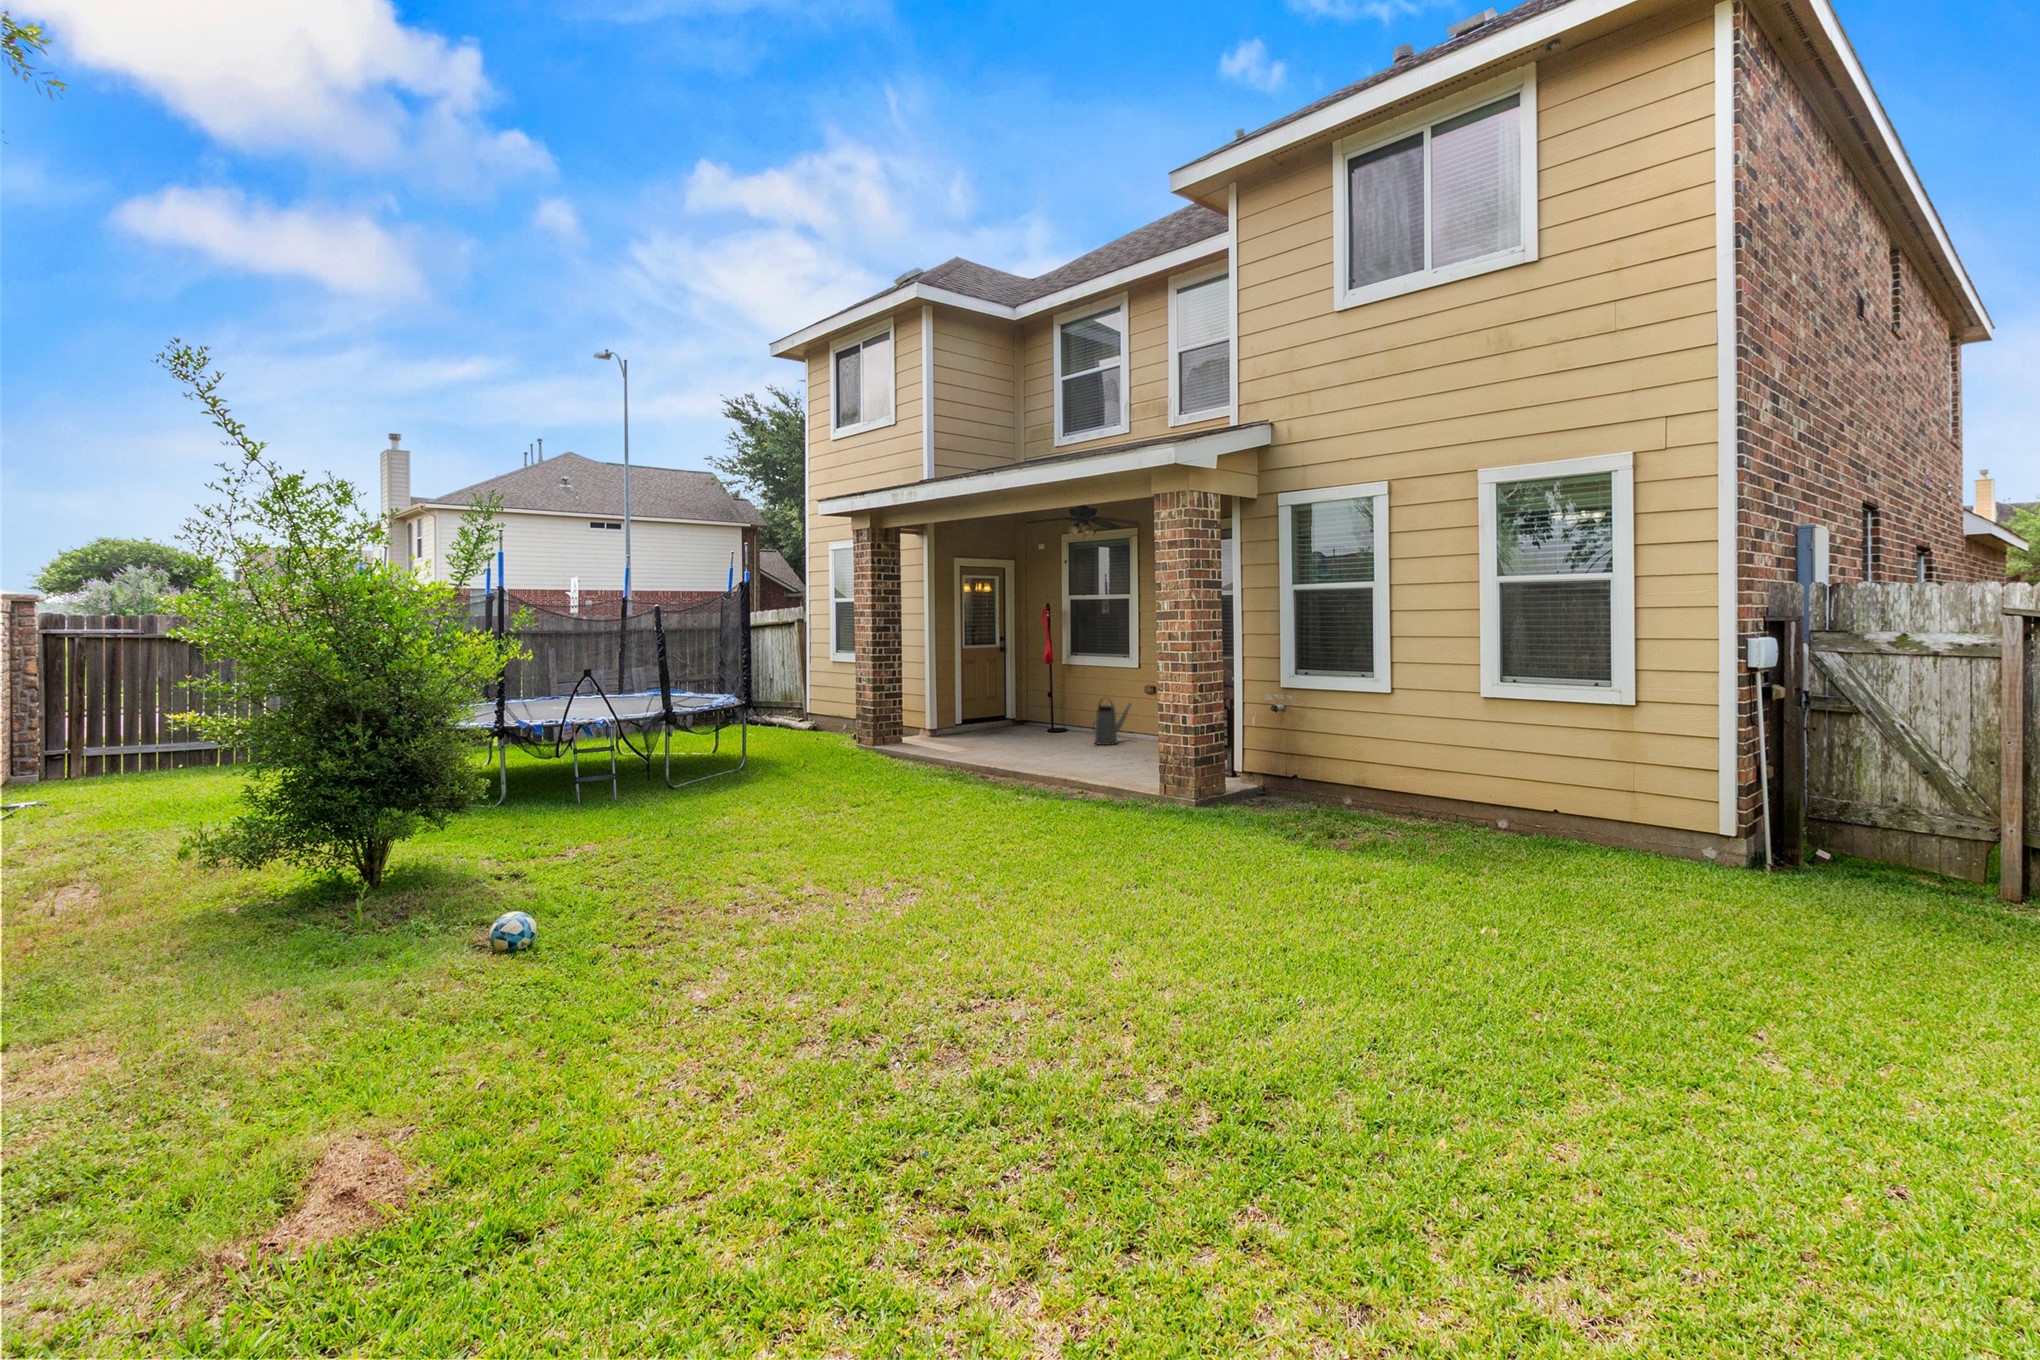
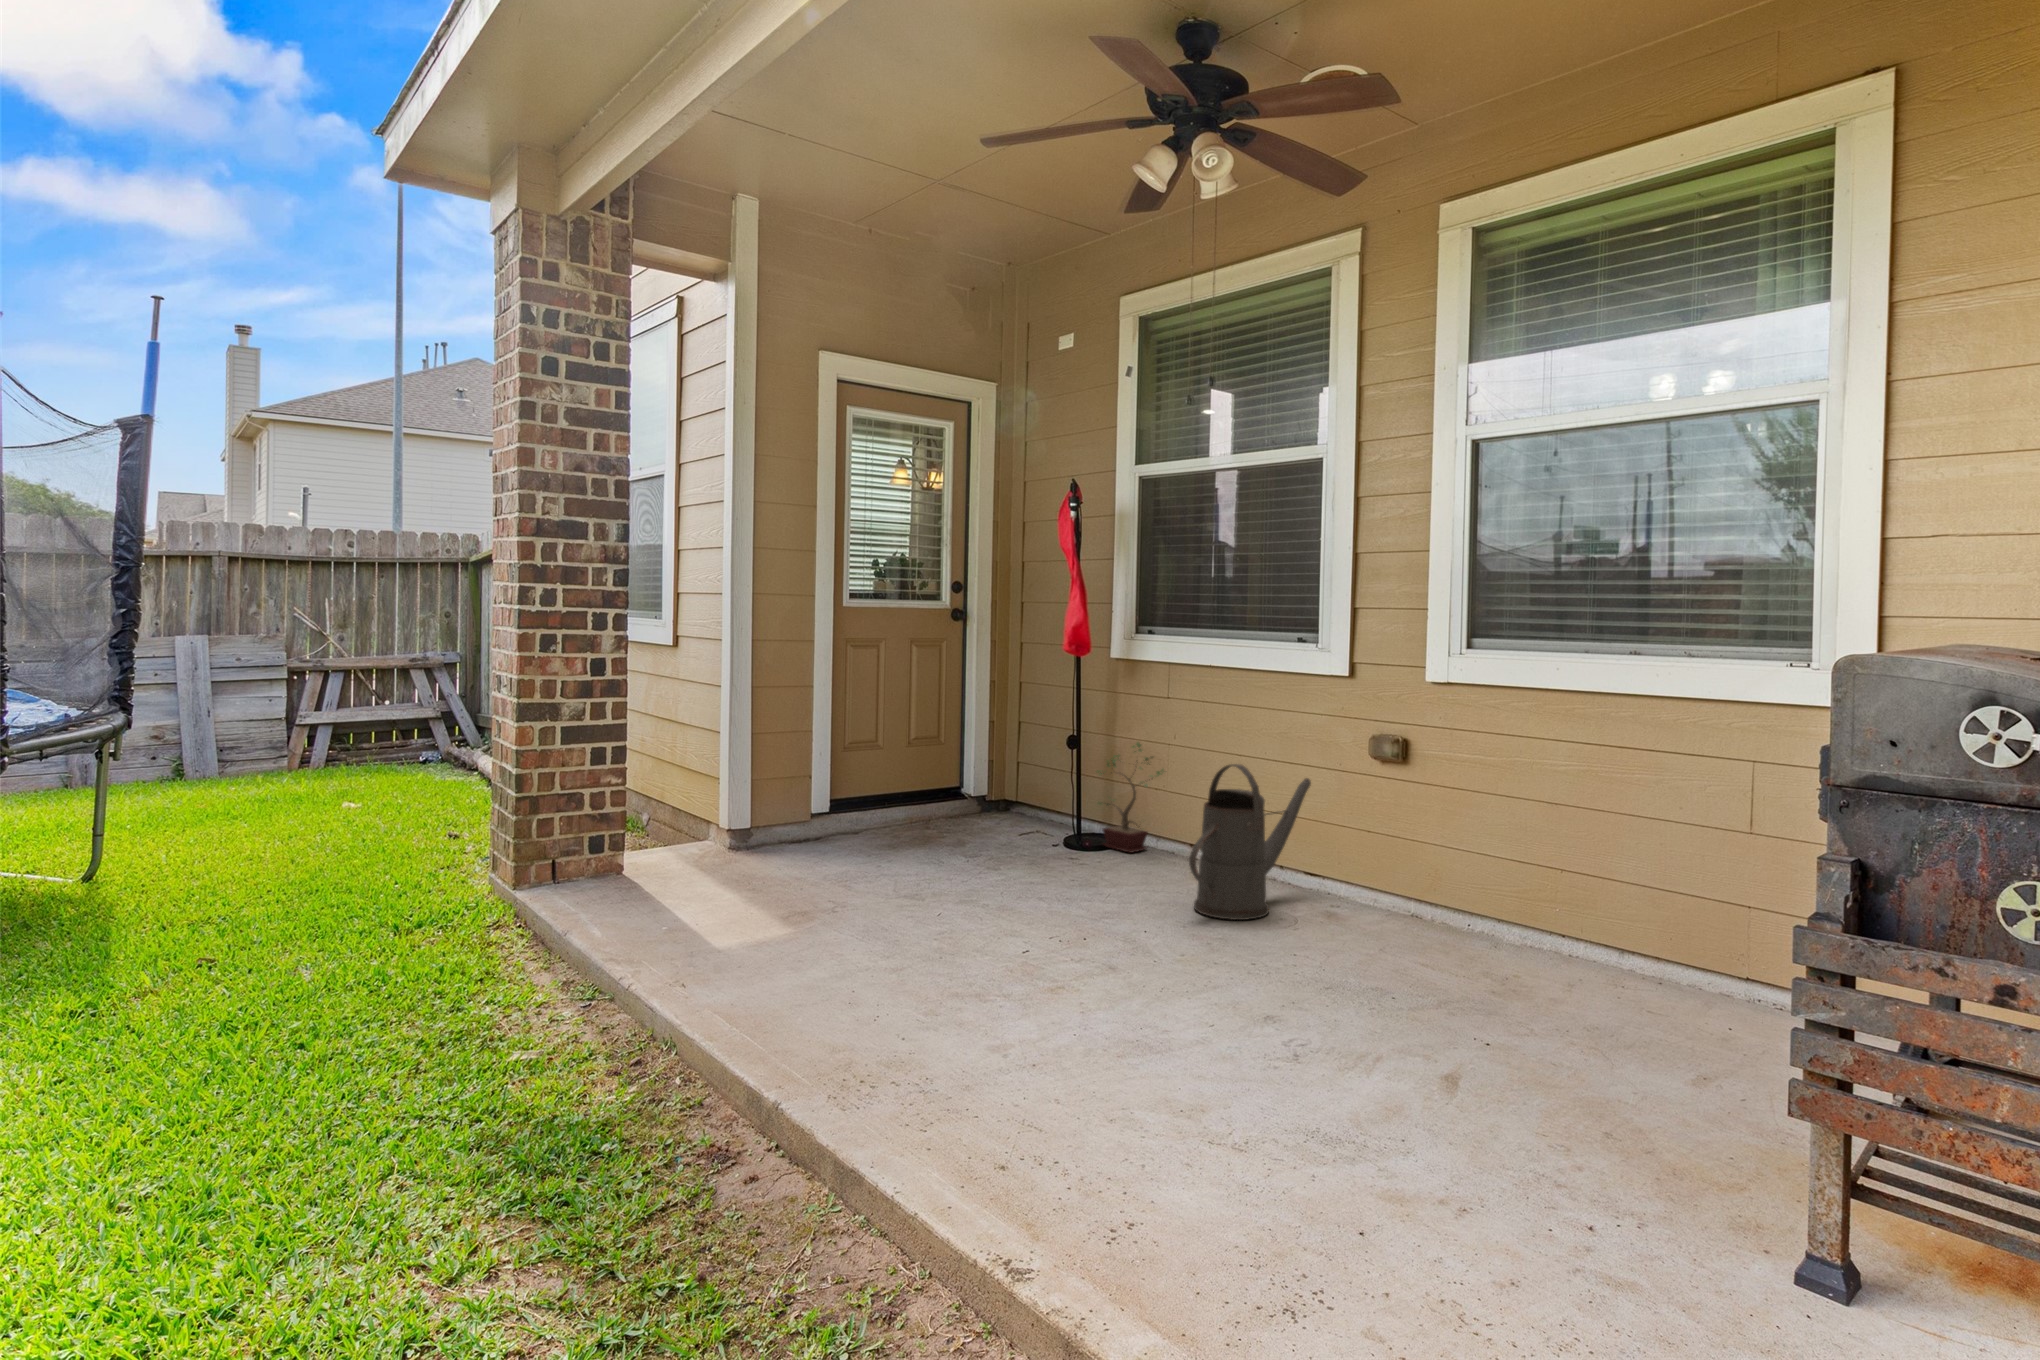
potted plant: none [1057,694,1084,734] -> present [1097,742,1164,853]

